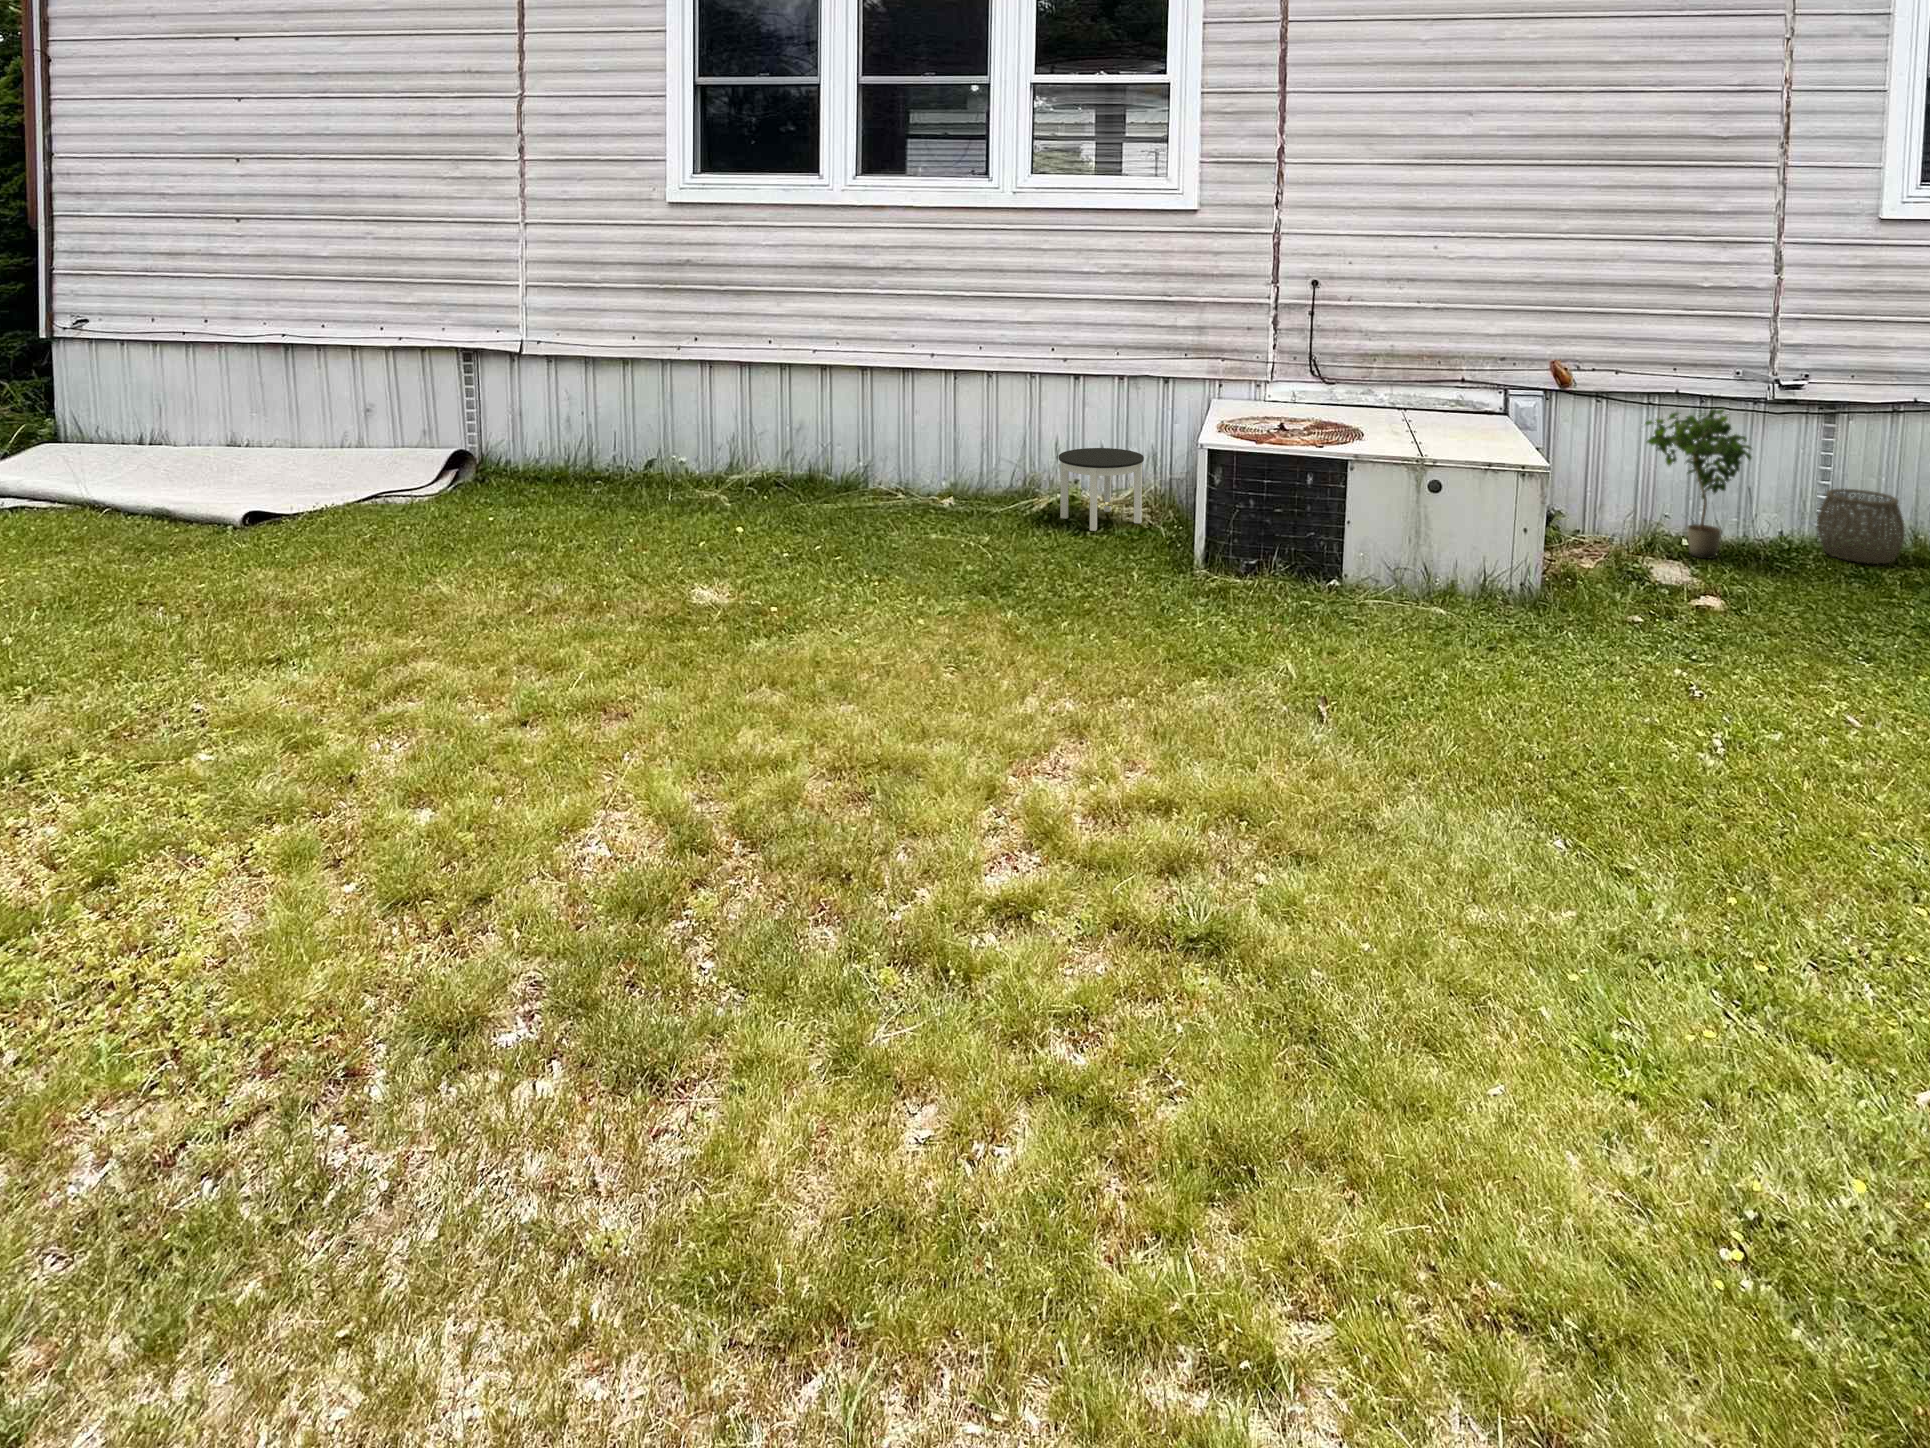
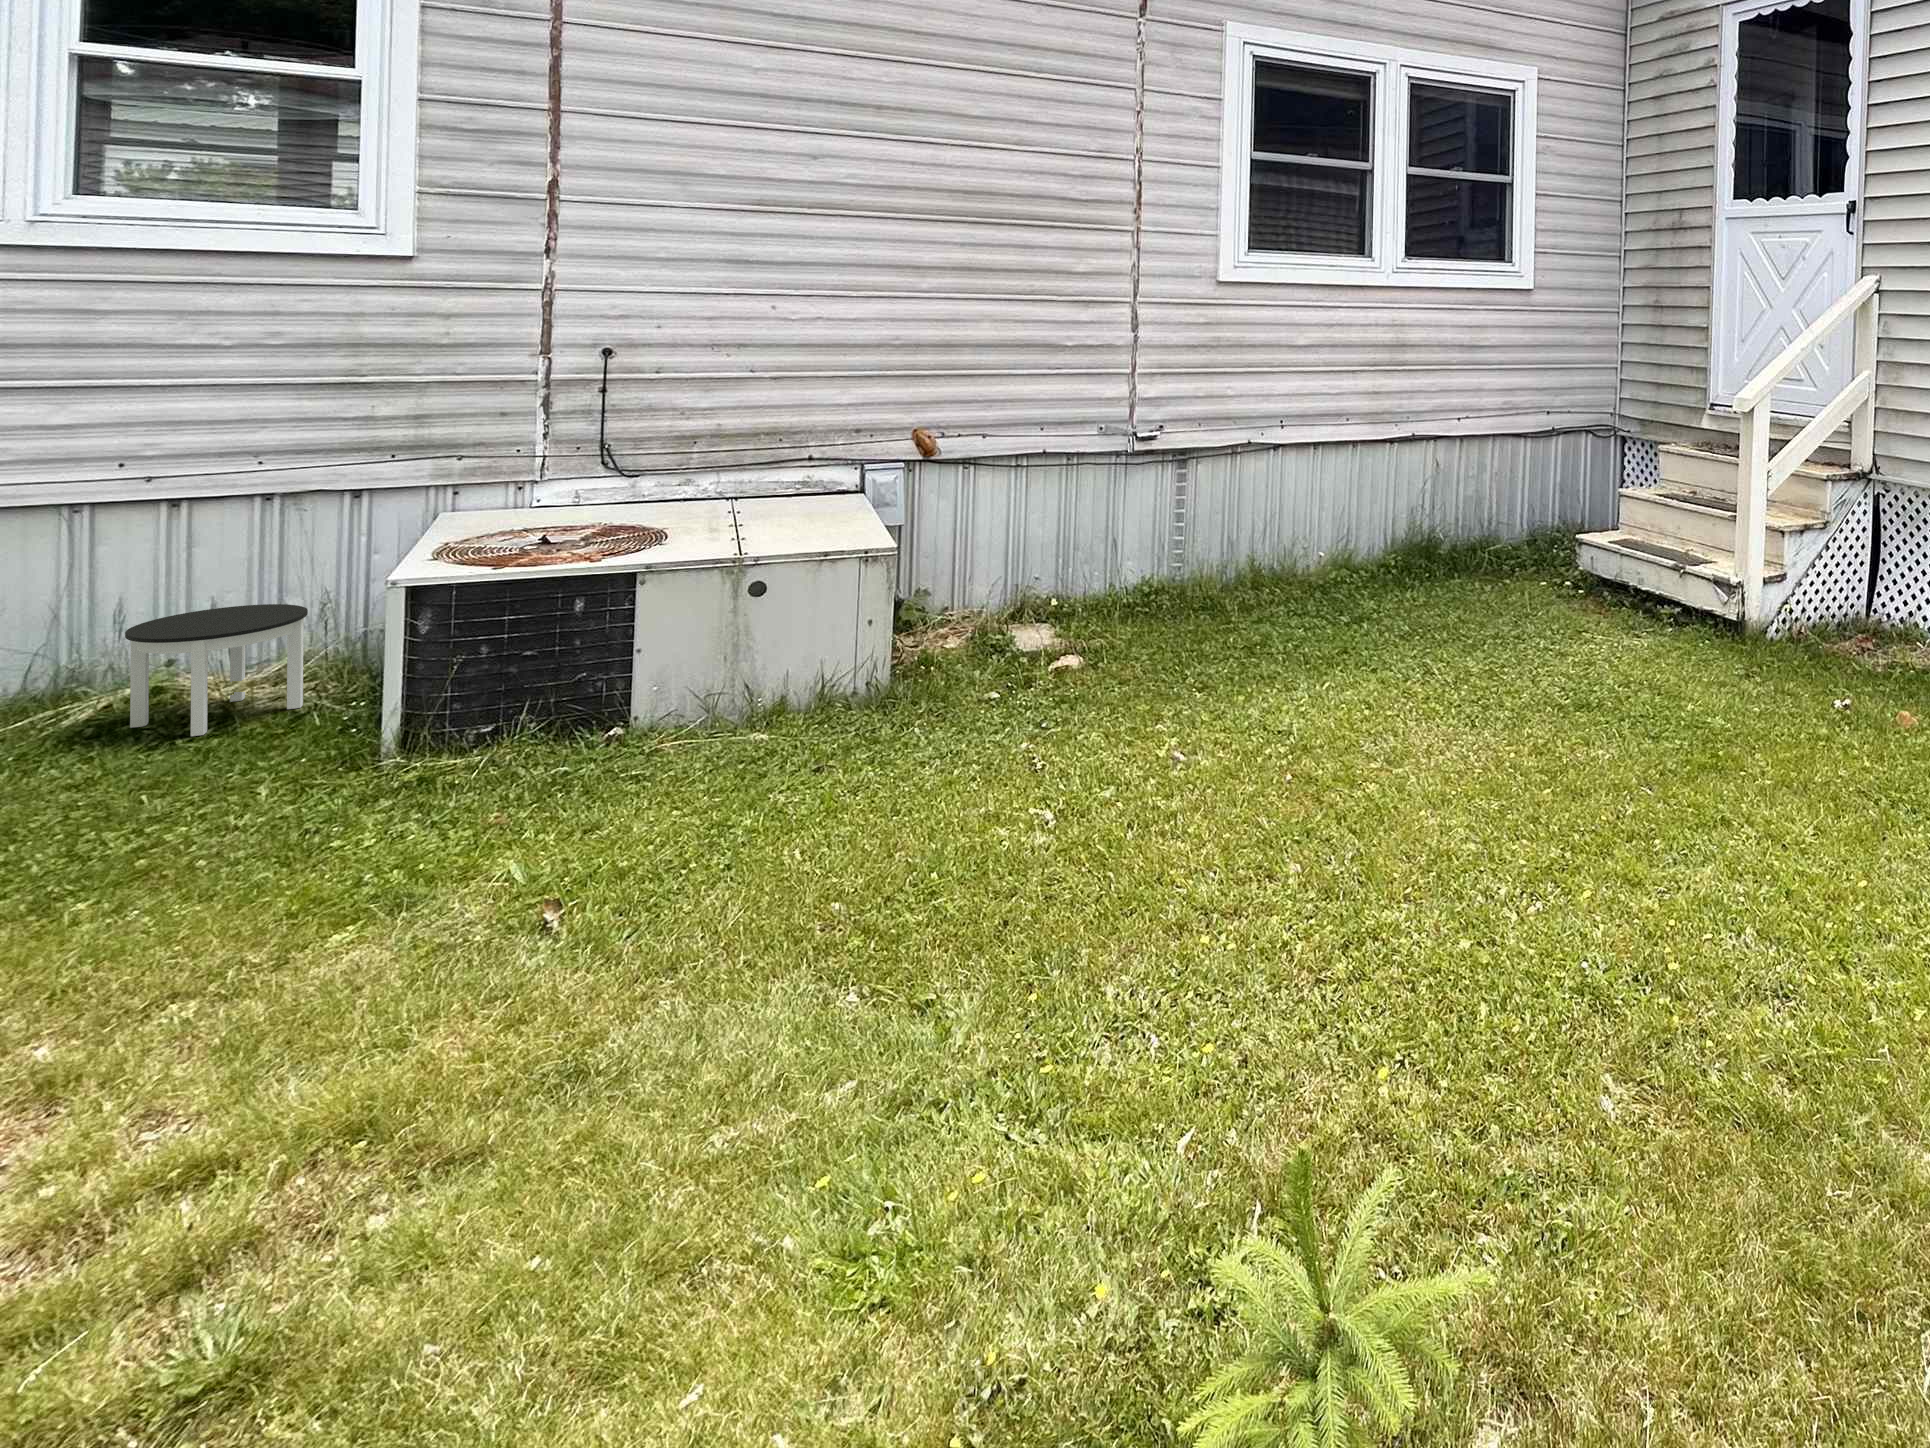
potted plant: present [1645,409,1751,559] -> none [1009,464,1114,615]
woven basket: present [1817,489,1905,564] -> none [1171,526,1240,594]

